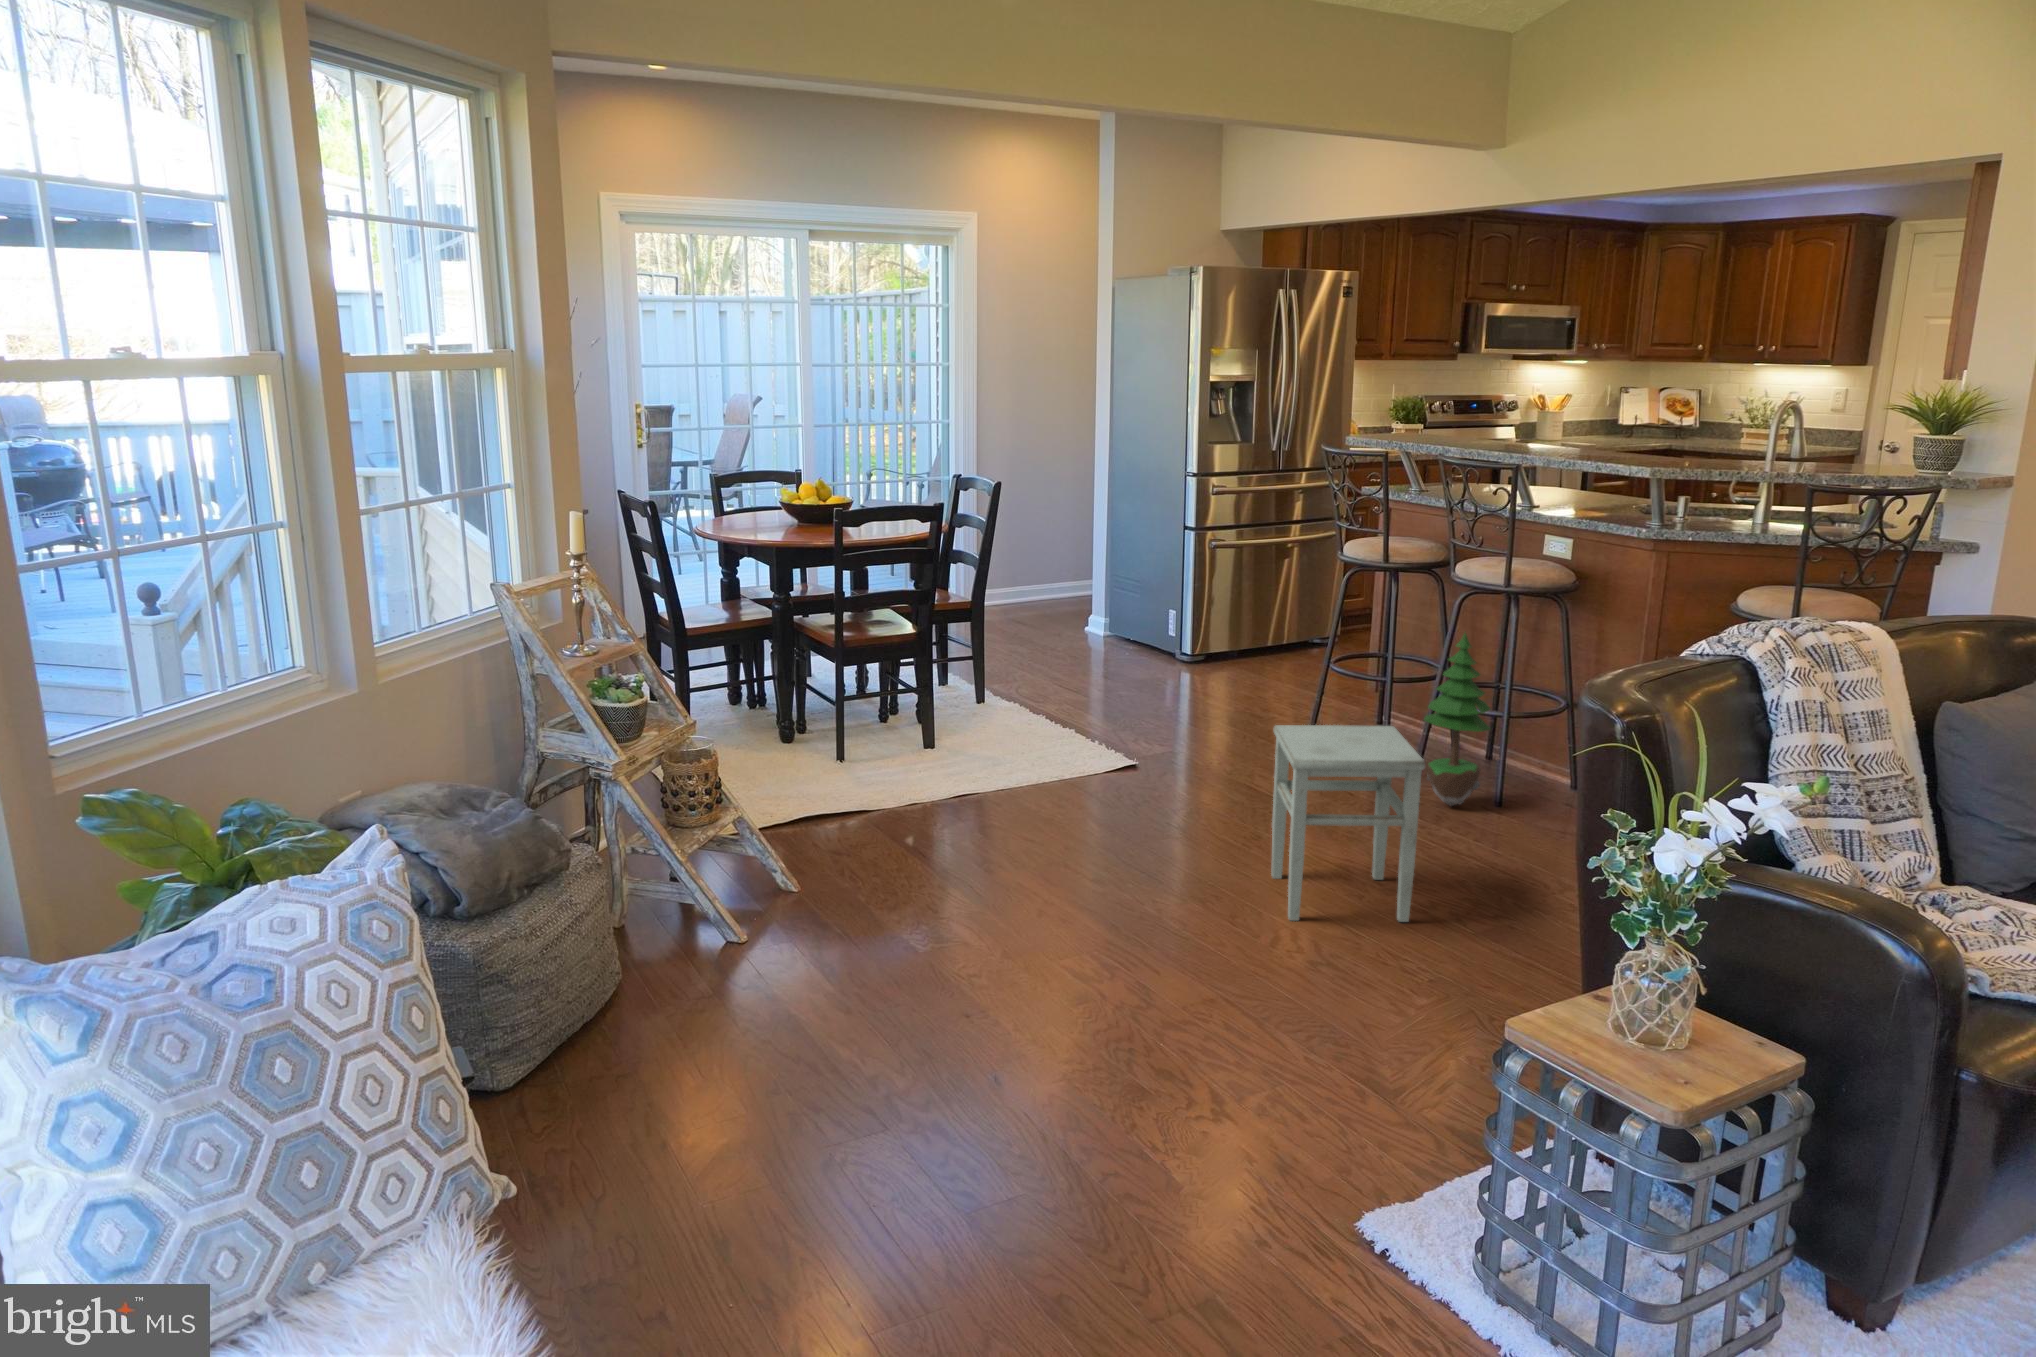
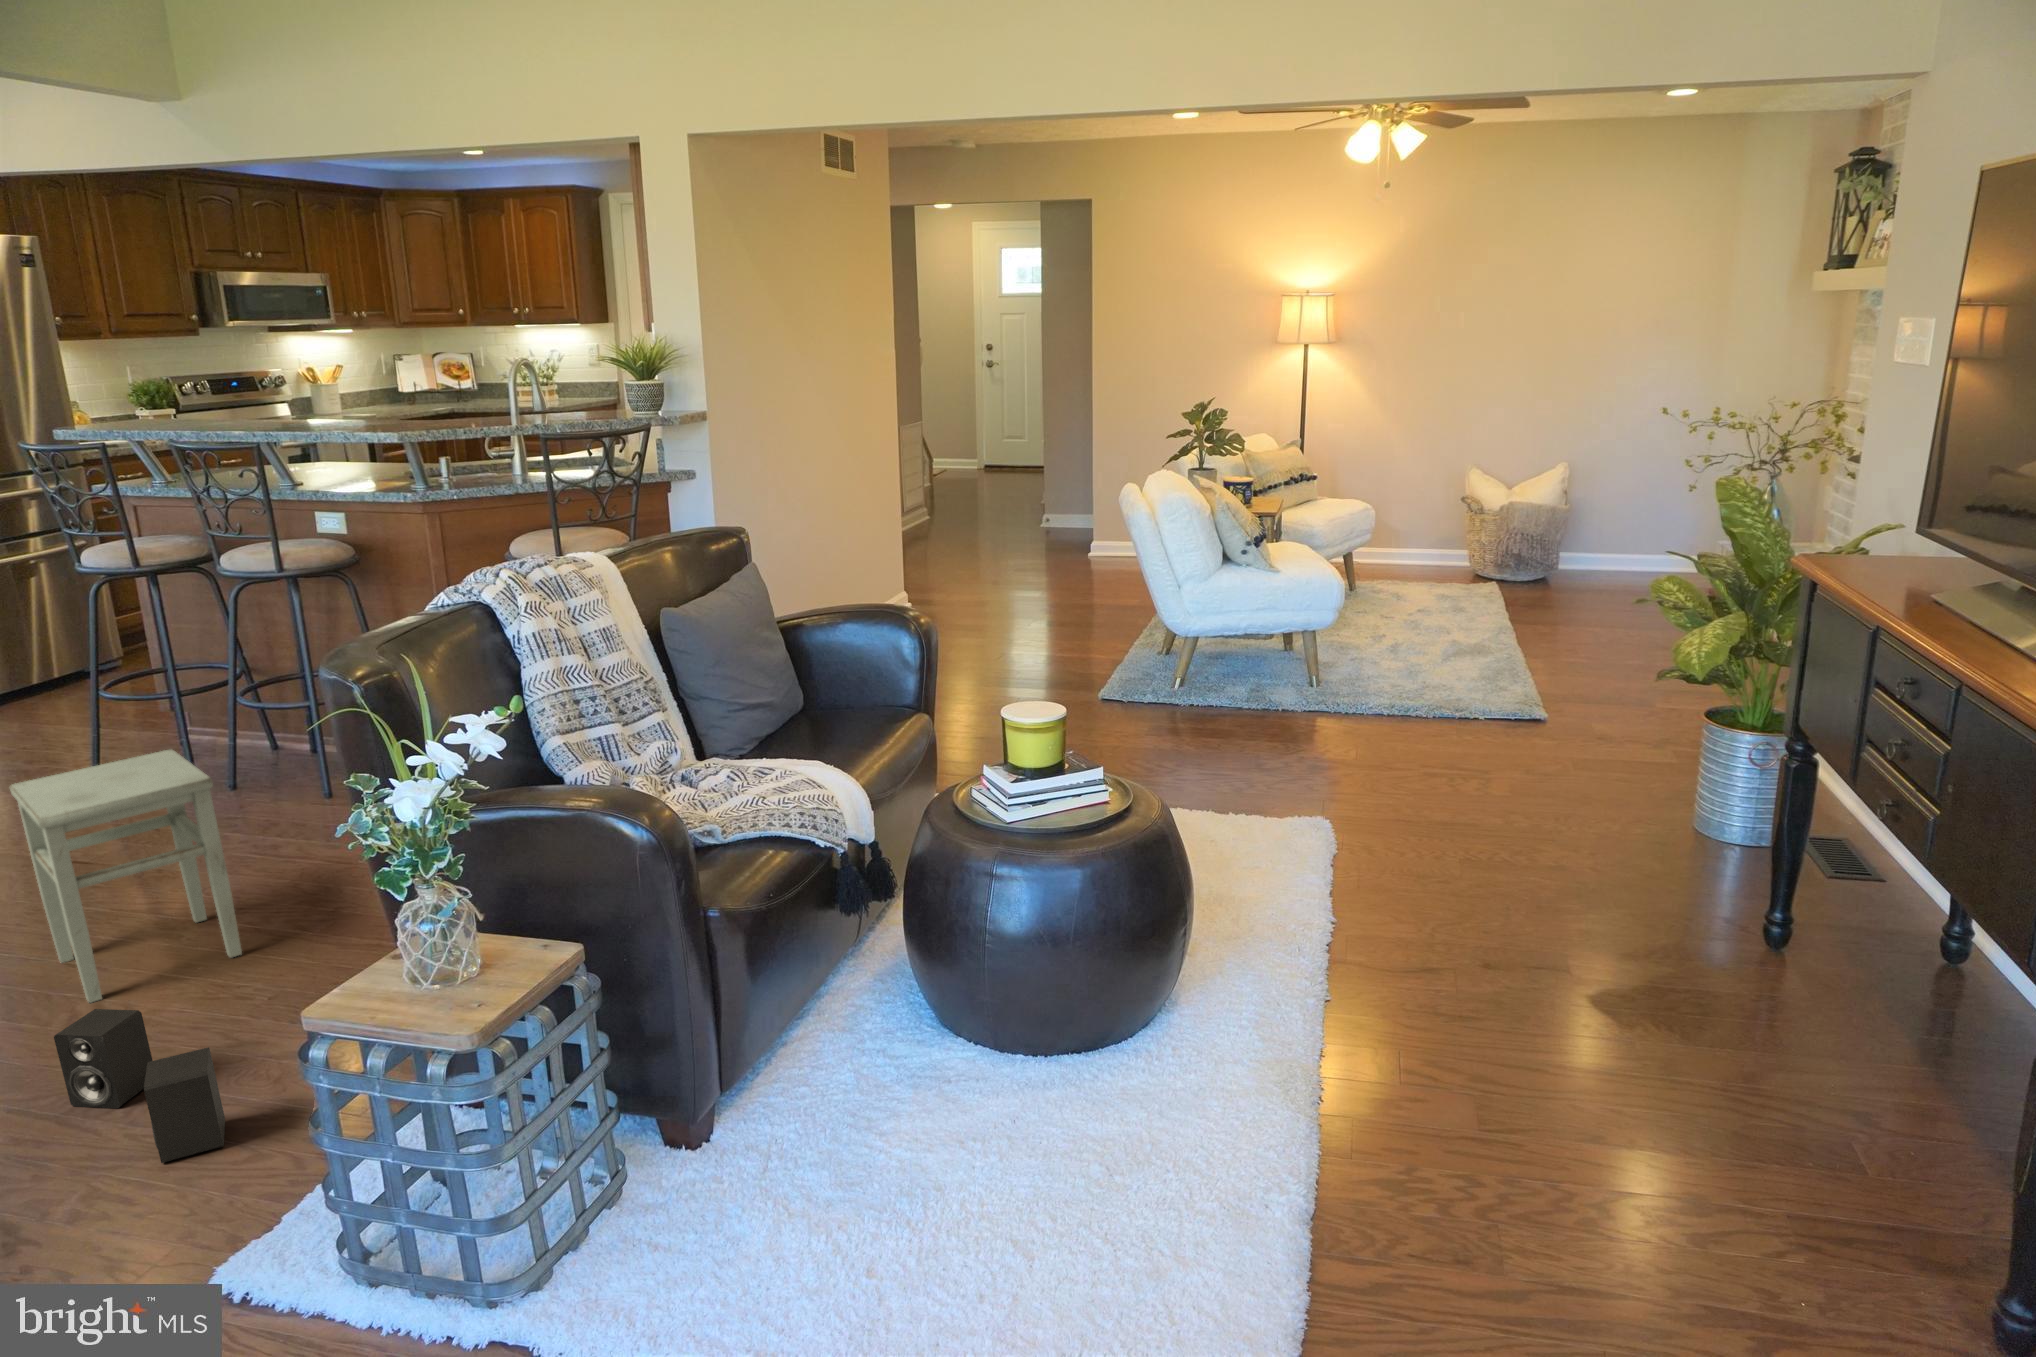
potted tree: present [1424,633,1490,806] -> none [223,628,308,818]
speaker: none [1270,931,1388,1094] -> present [54,1009,225,1163]

